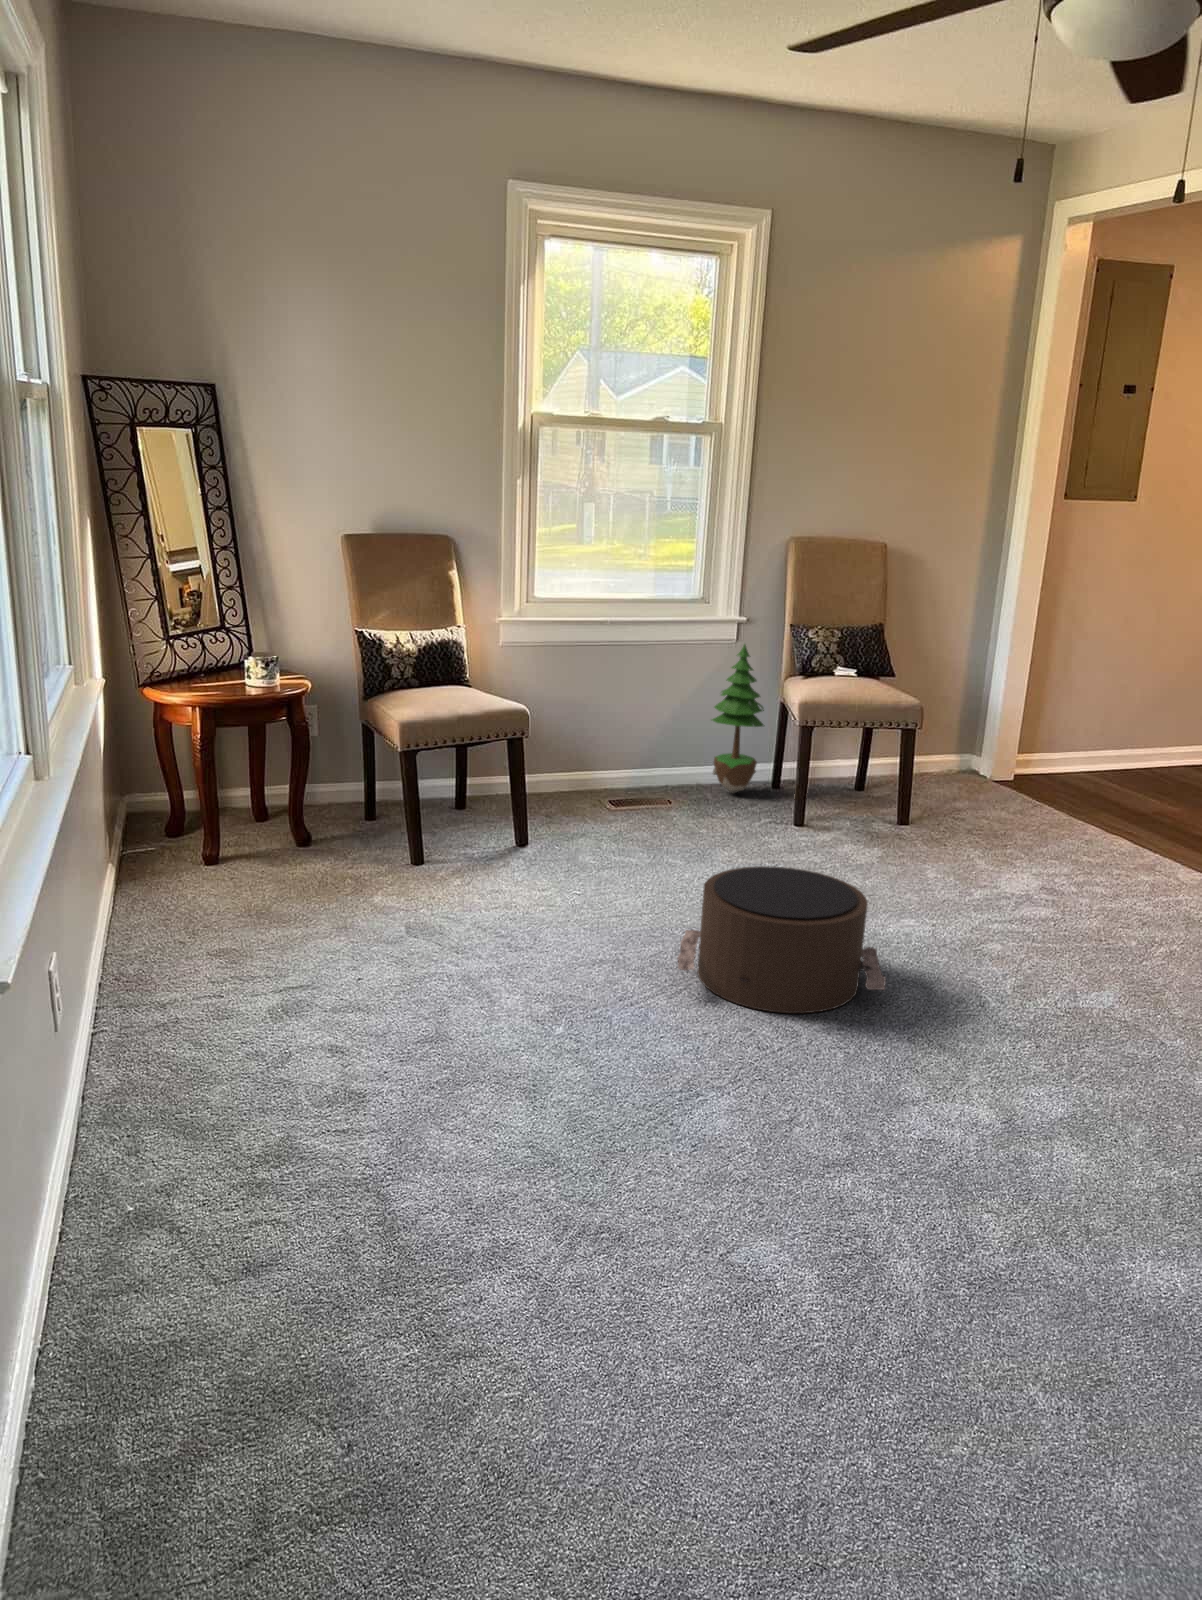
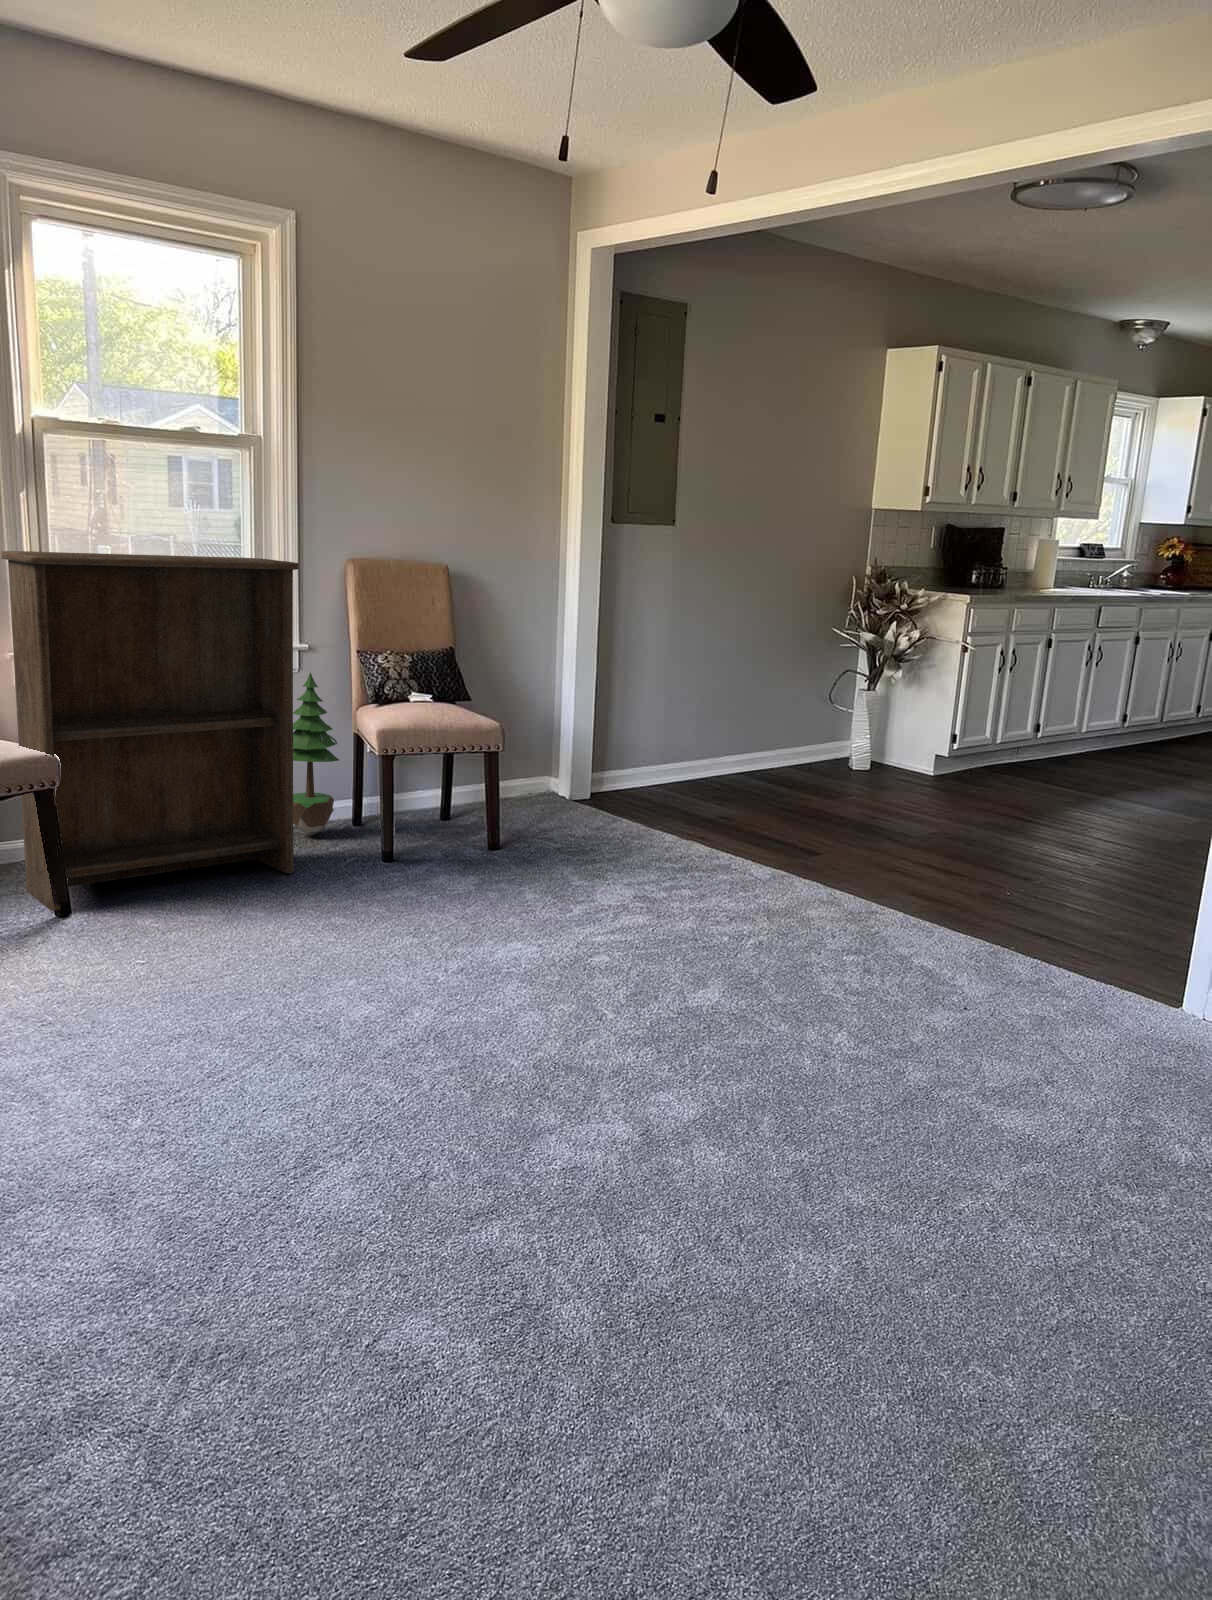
bookshelf: none [493,533,740,841] -> present [1,551,299,911]
pouf: present [678,866,886,1013] -> none [272,903,504,1061]

